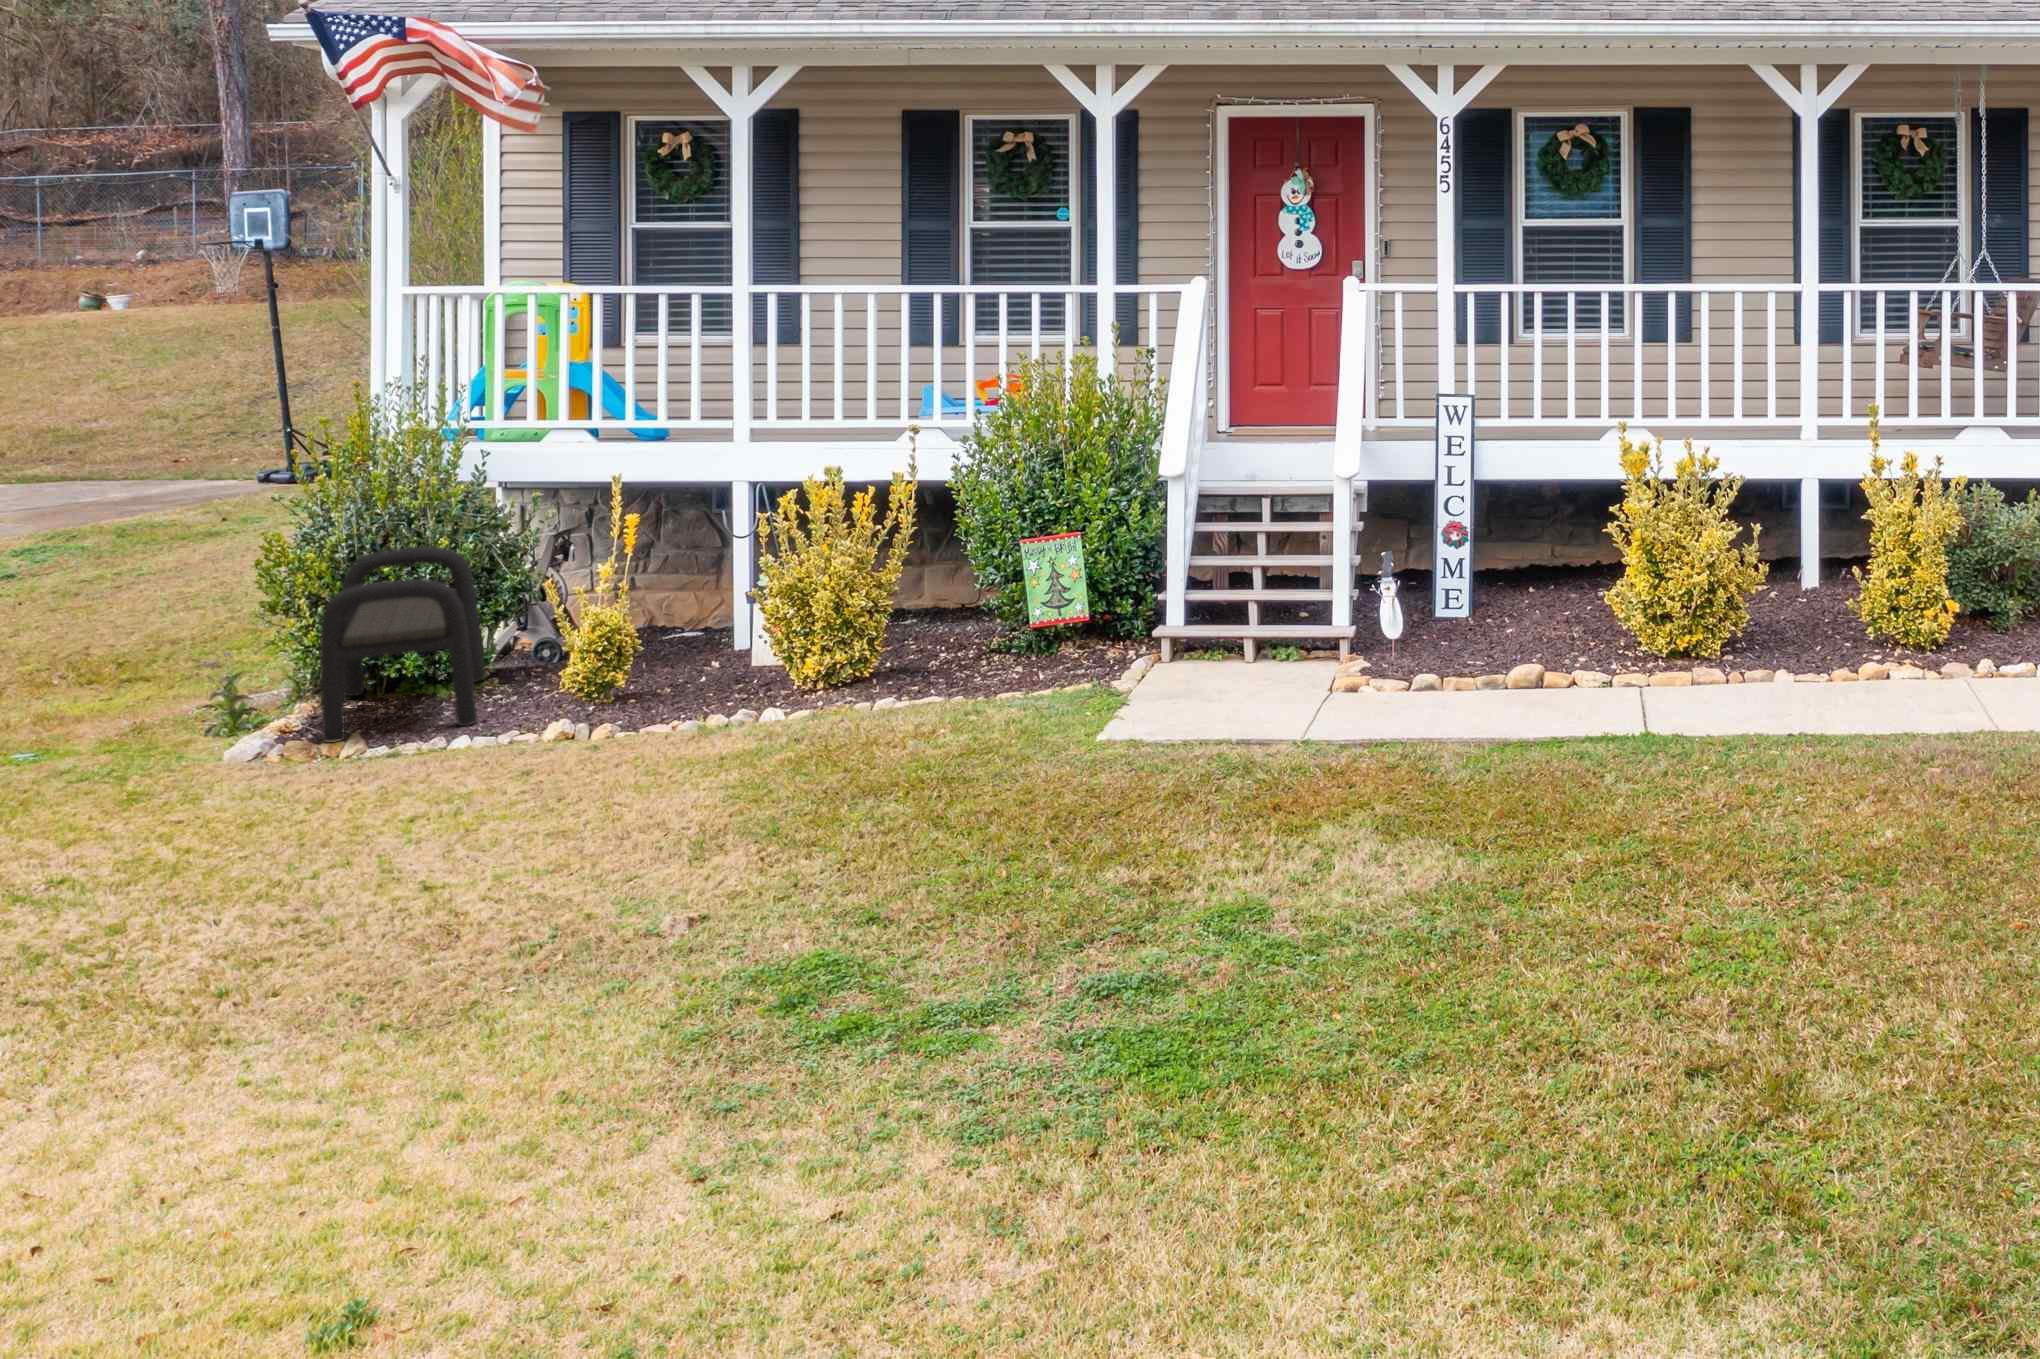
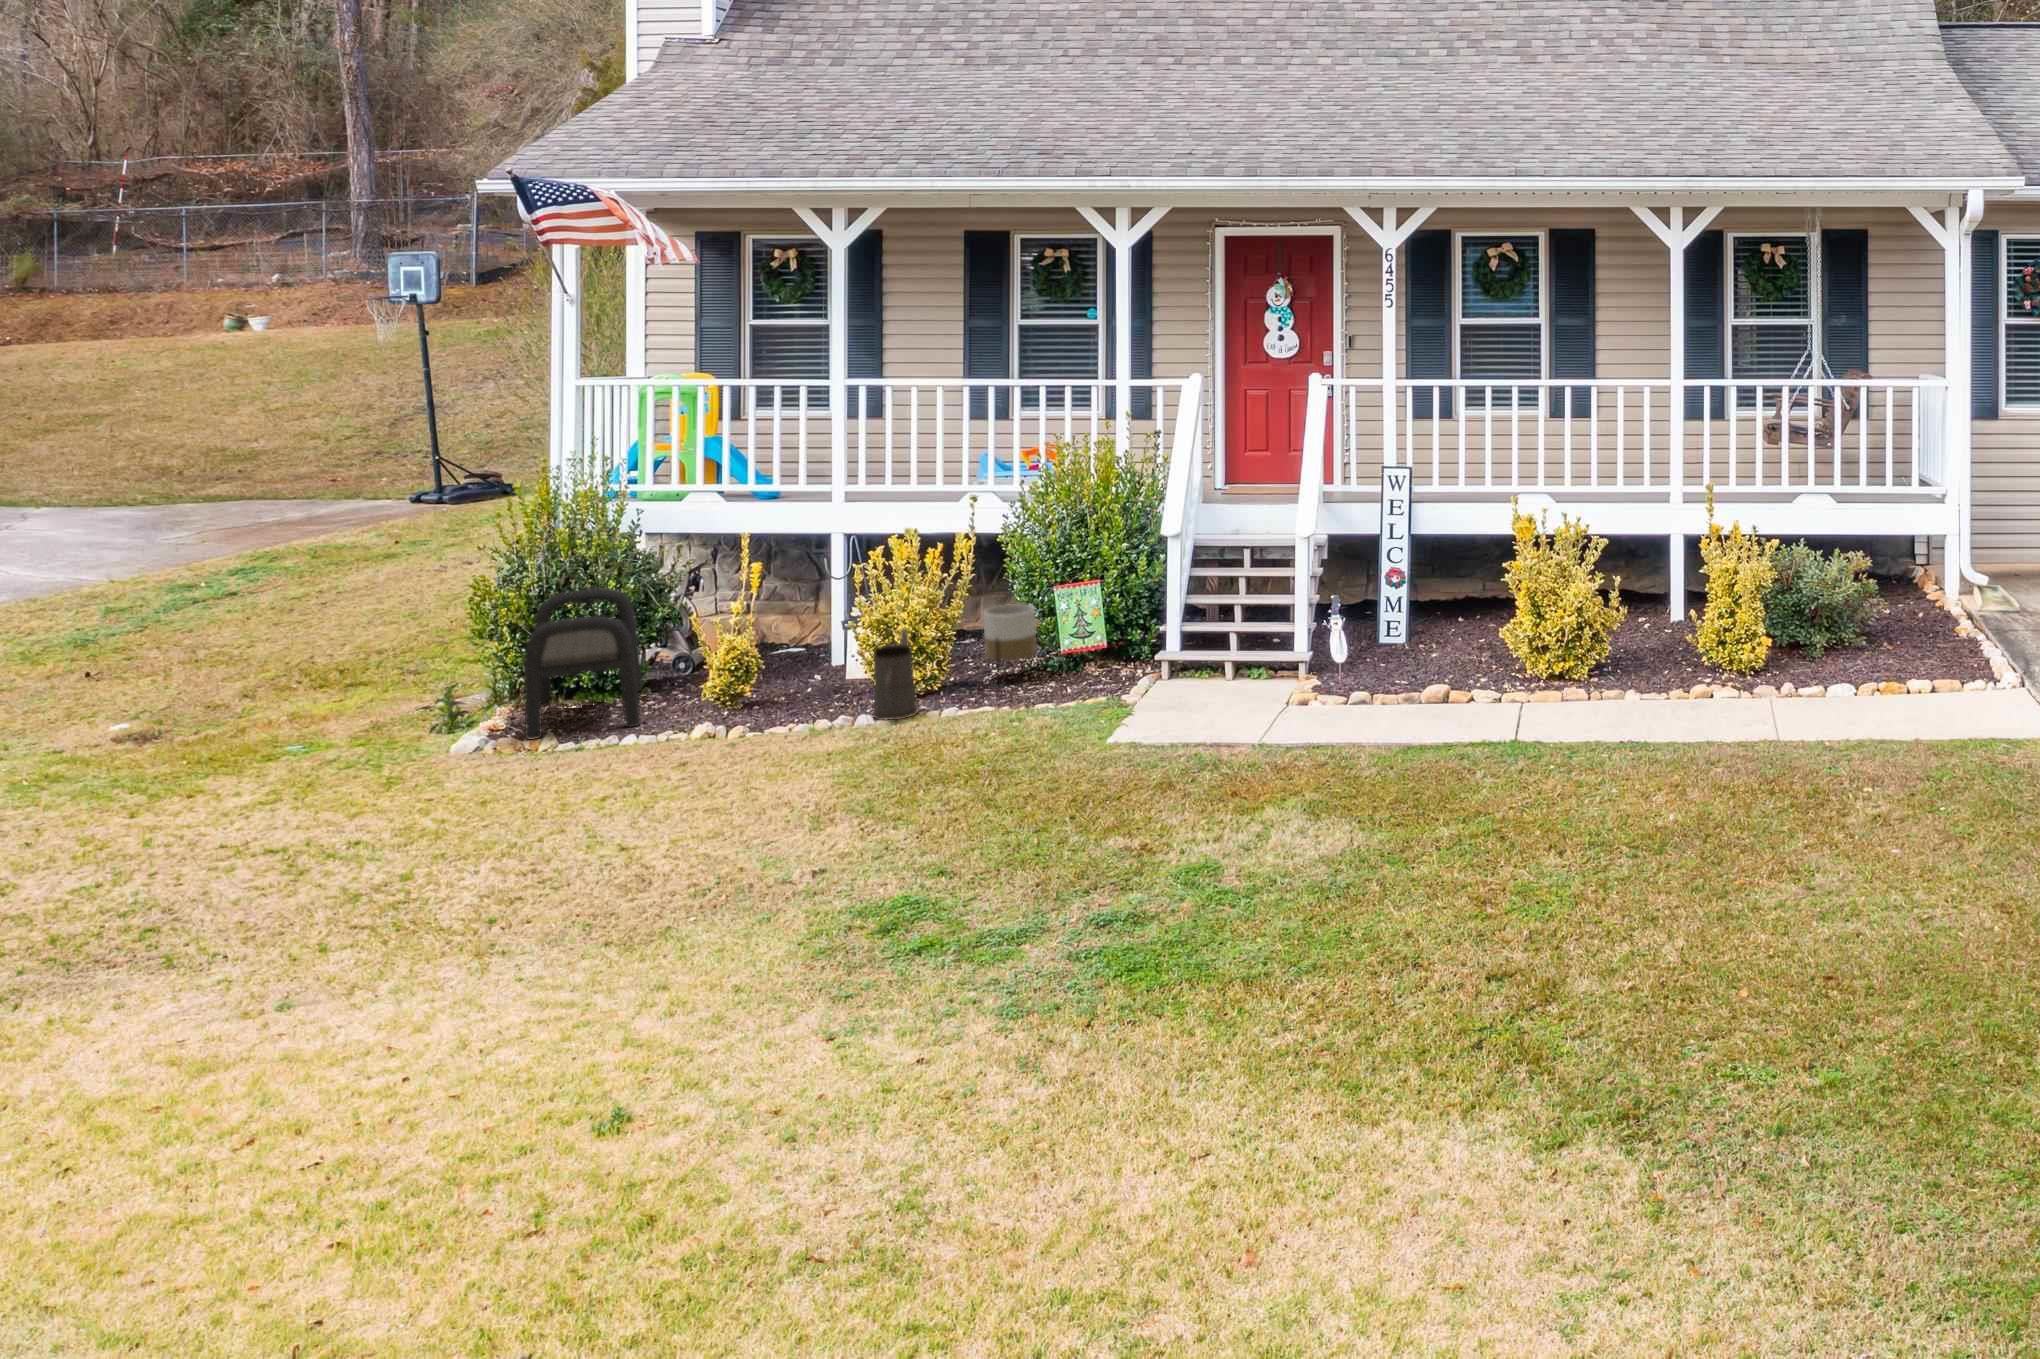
planter: none [929,567,1002,672] -> present [984,604,1039,685]
watering can: none [784,596,845,715] -> present [872,628,918,720]

